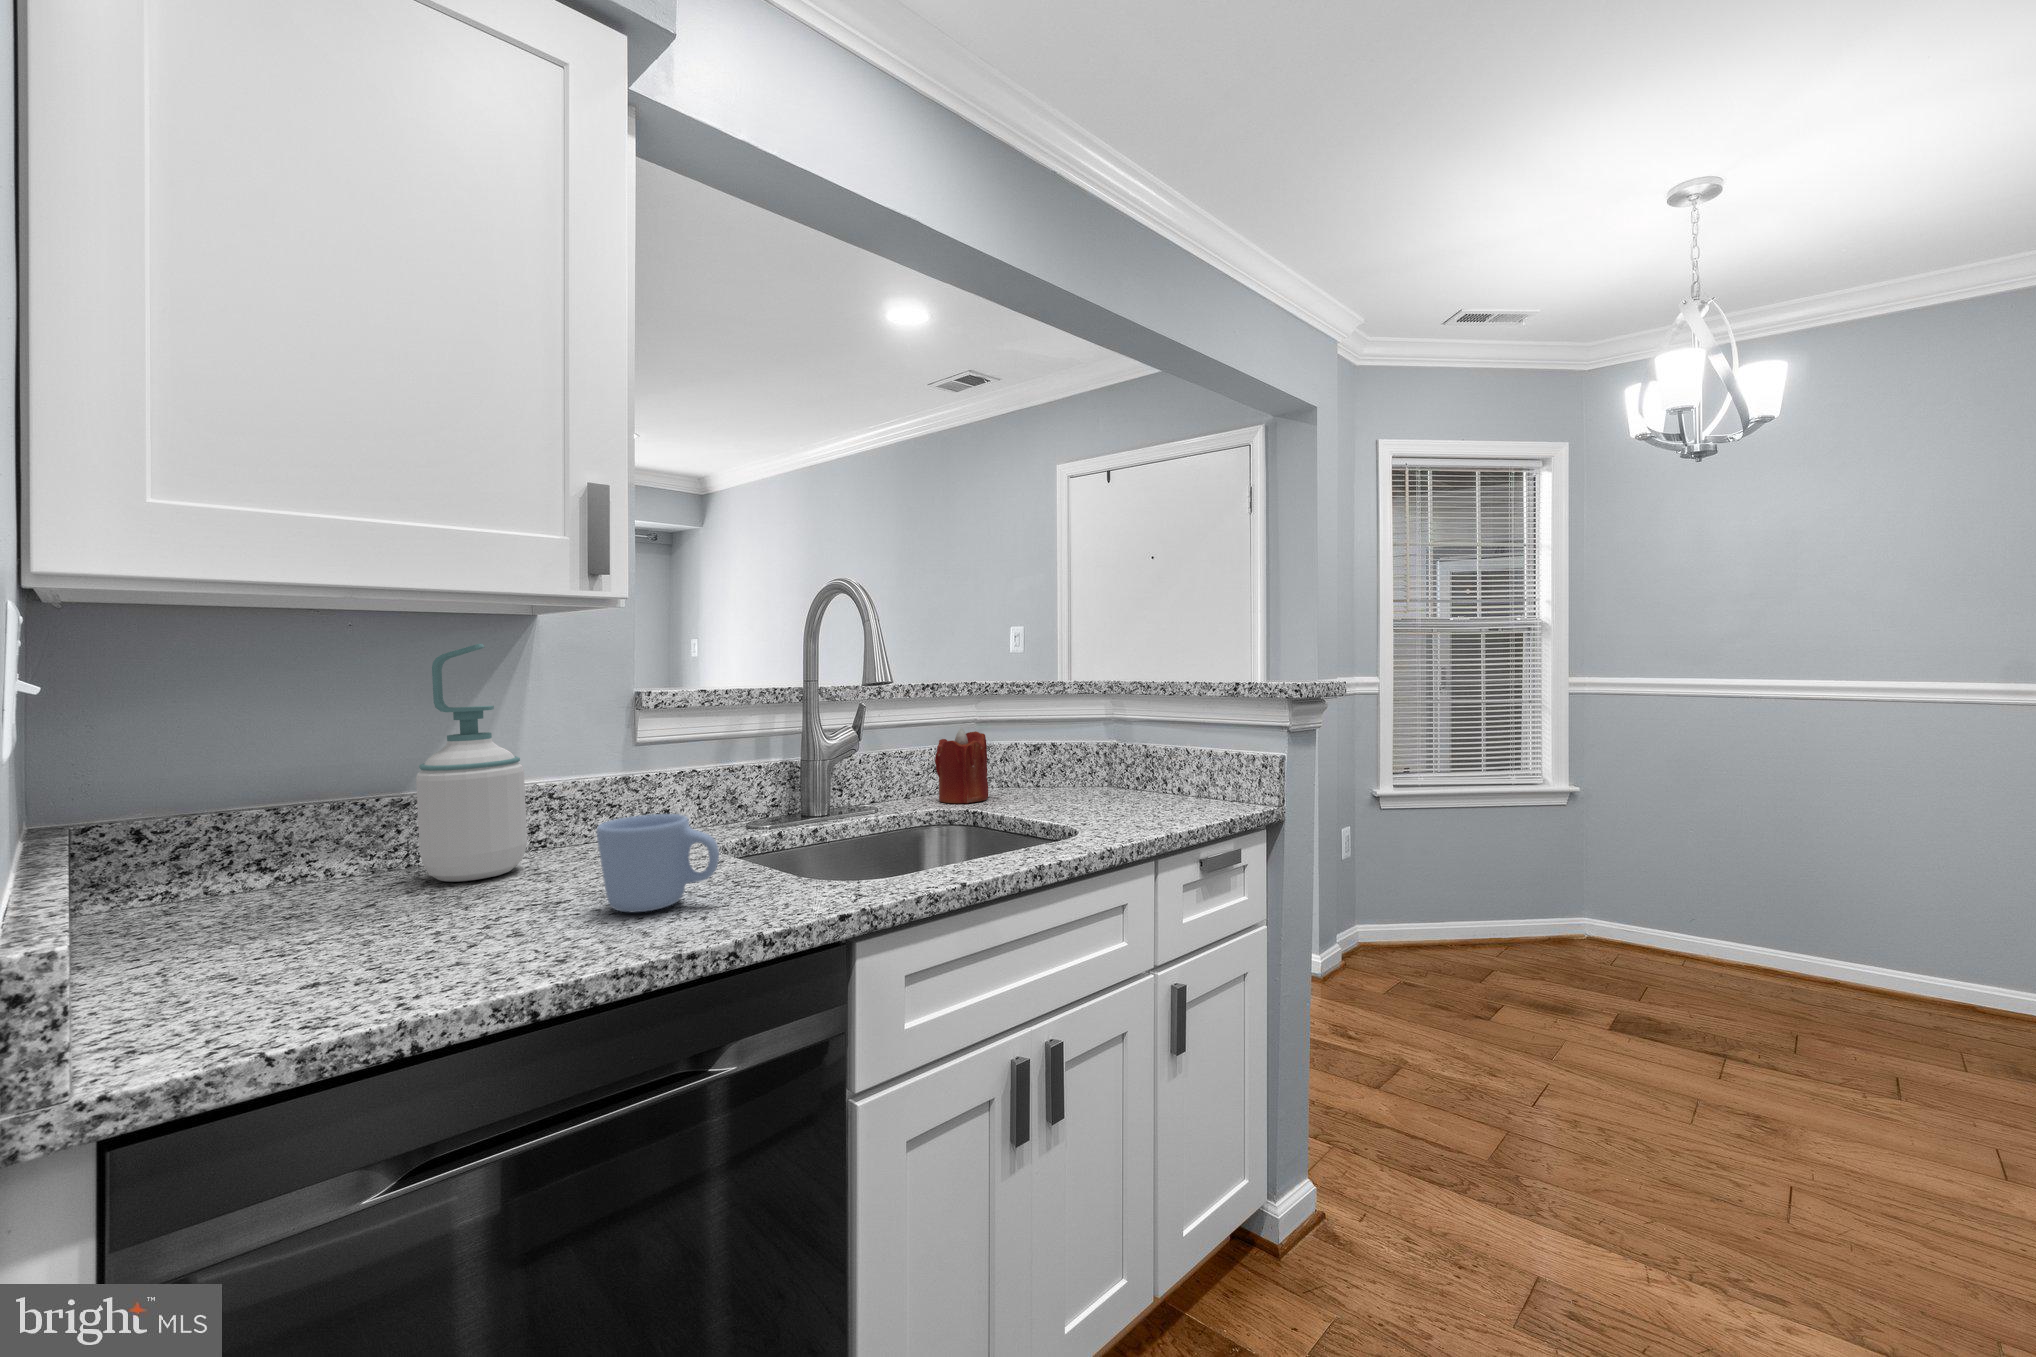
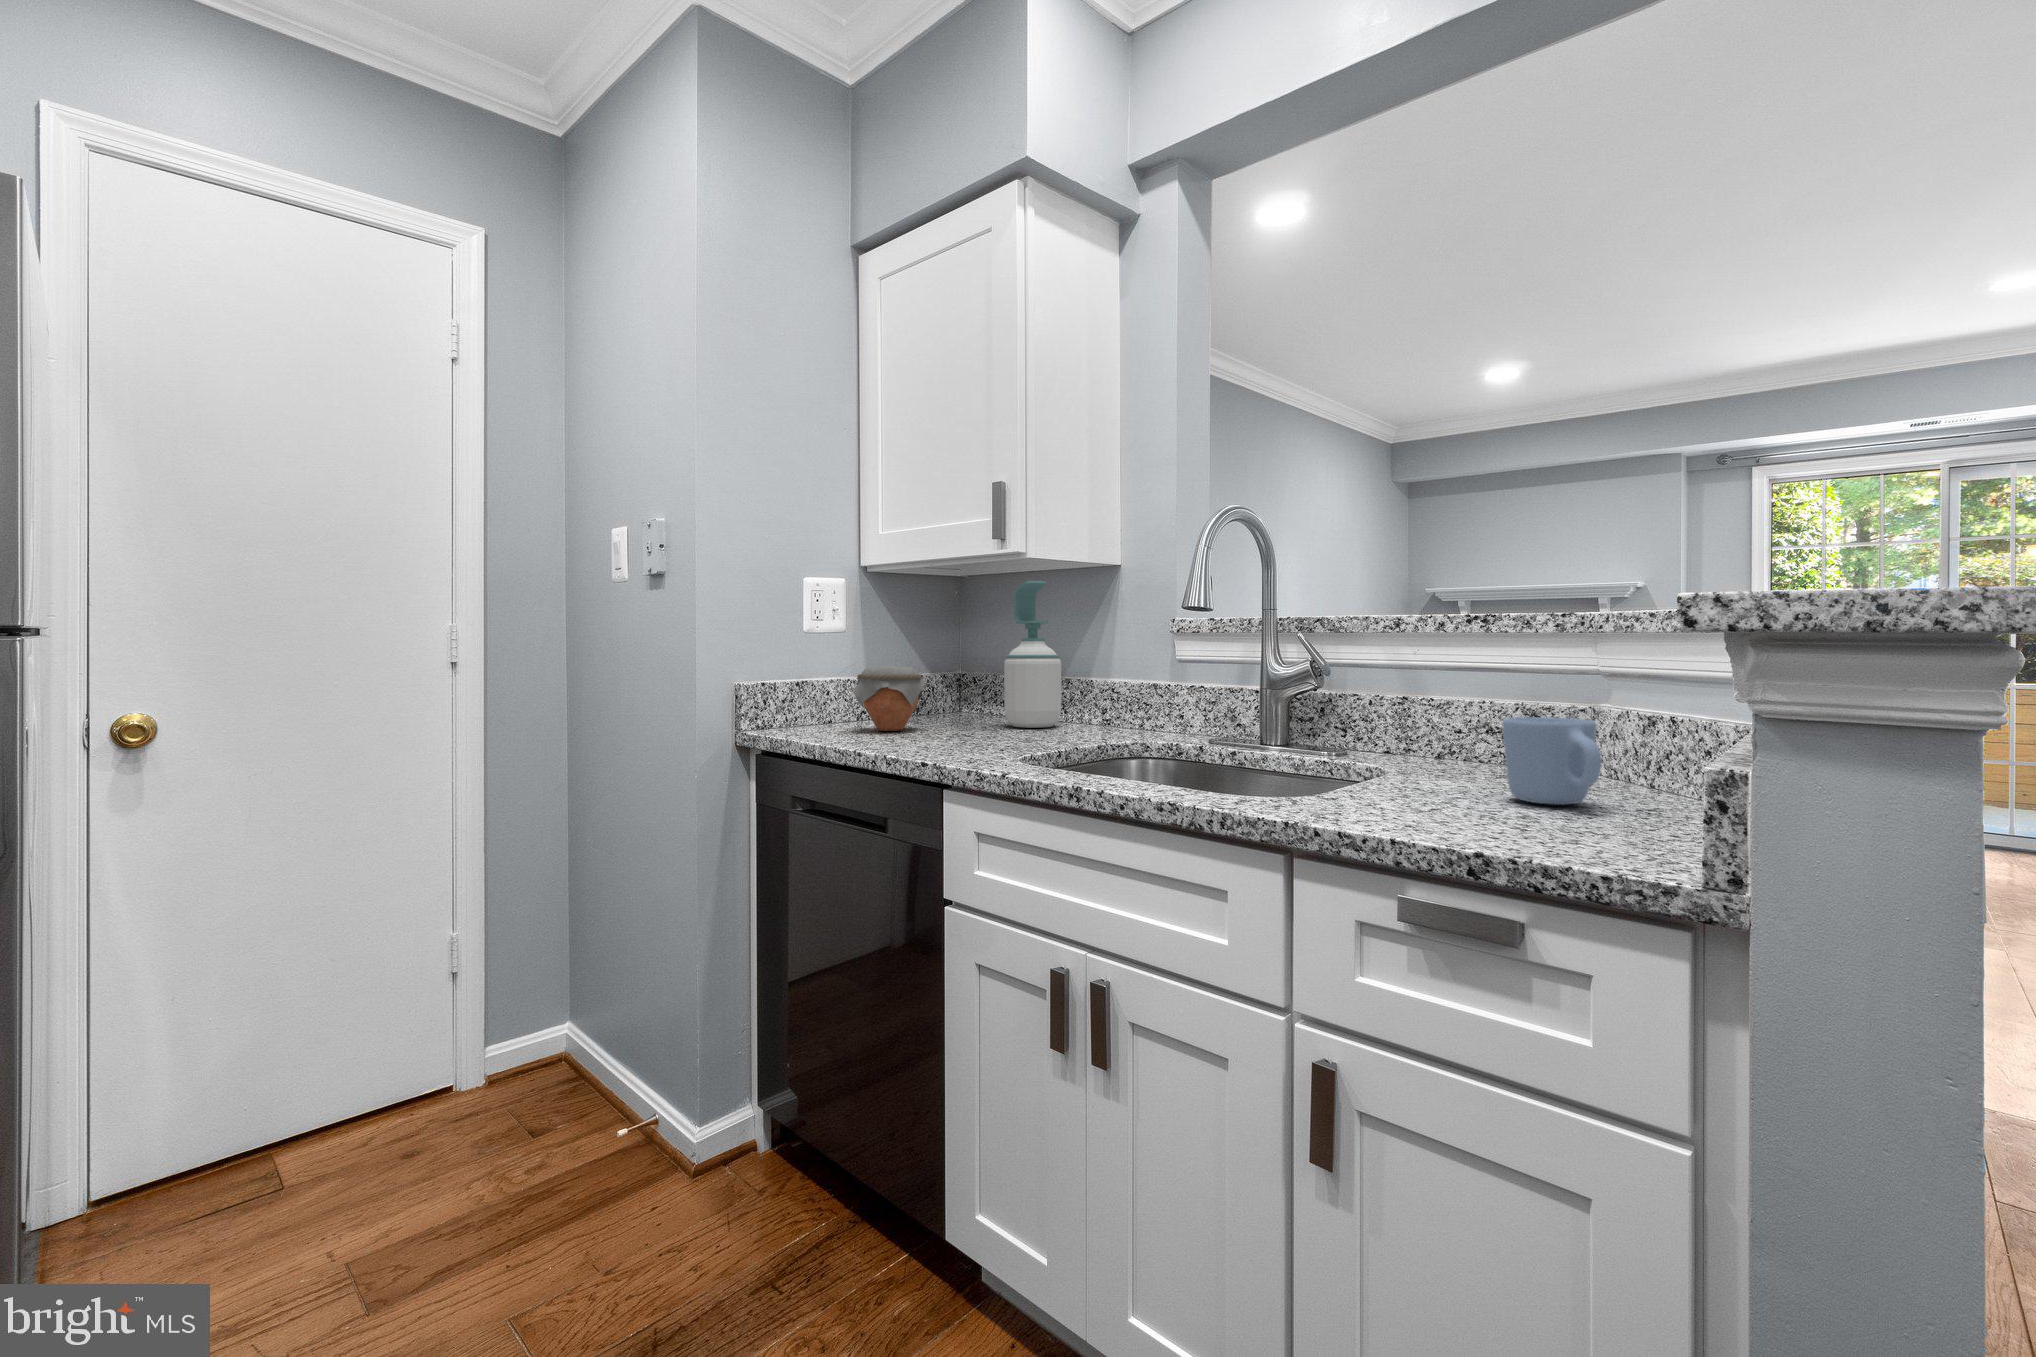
candle: present [935,728,988,803] -> none [1429,672,1504,774]
jar: none [244,810,424,956] -> present [853,666,927,731]
mug: present [597,814,719,912] -> present [1502,717,1601,805]

